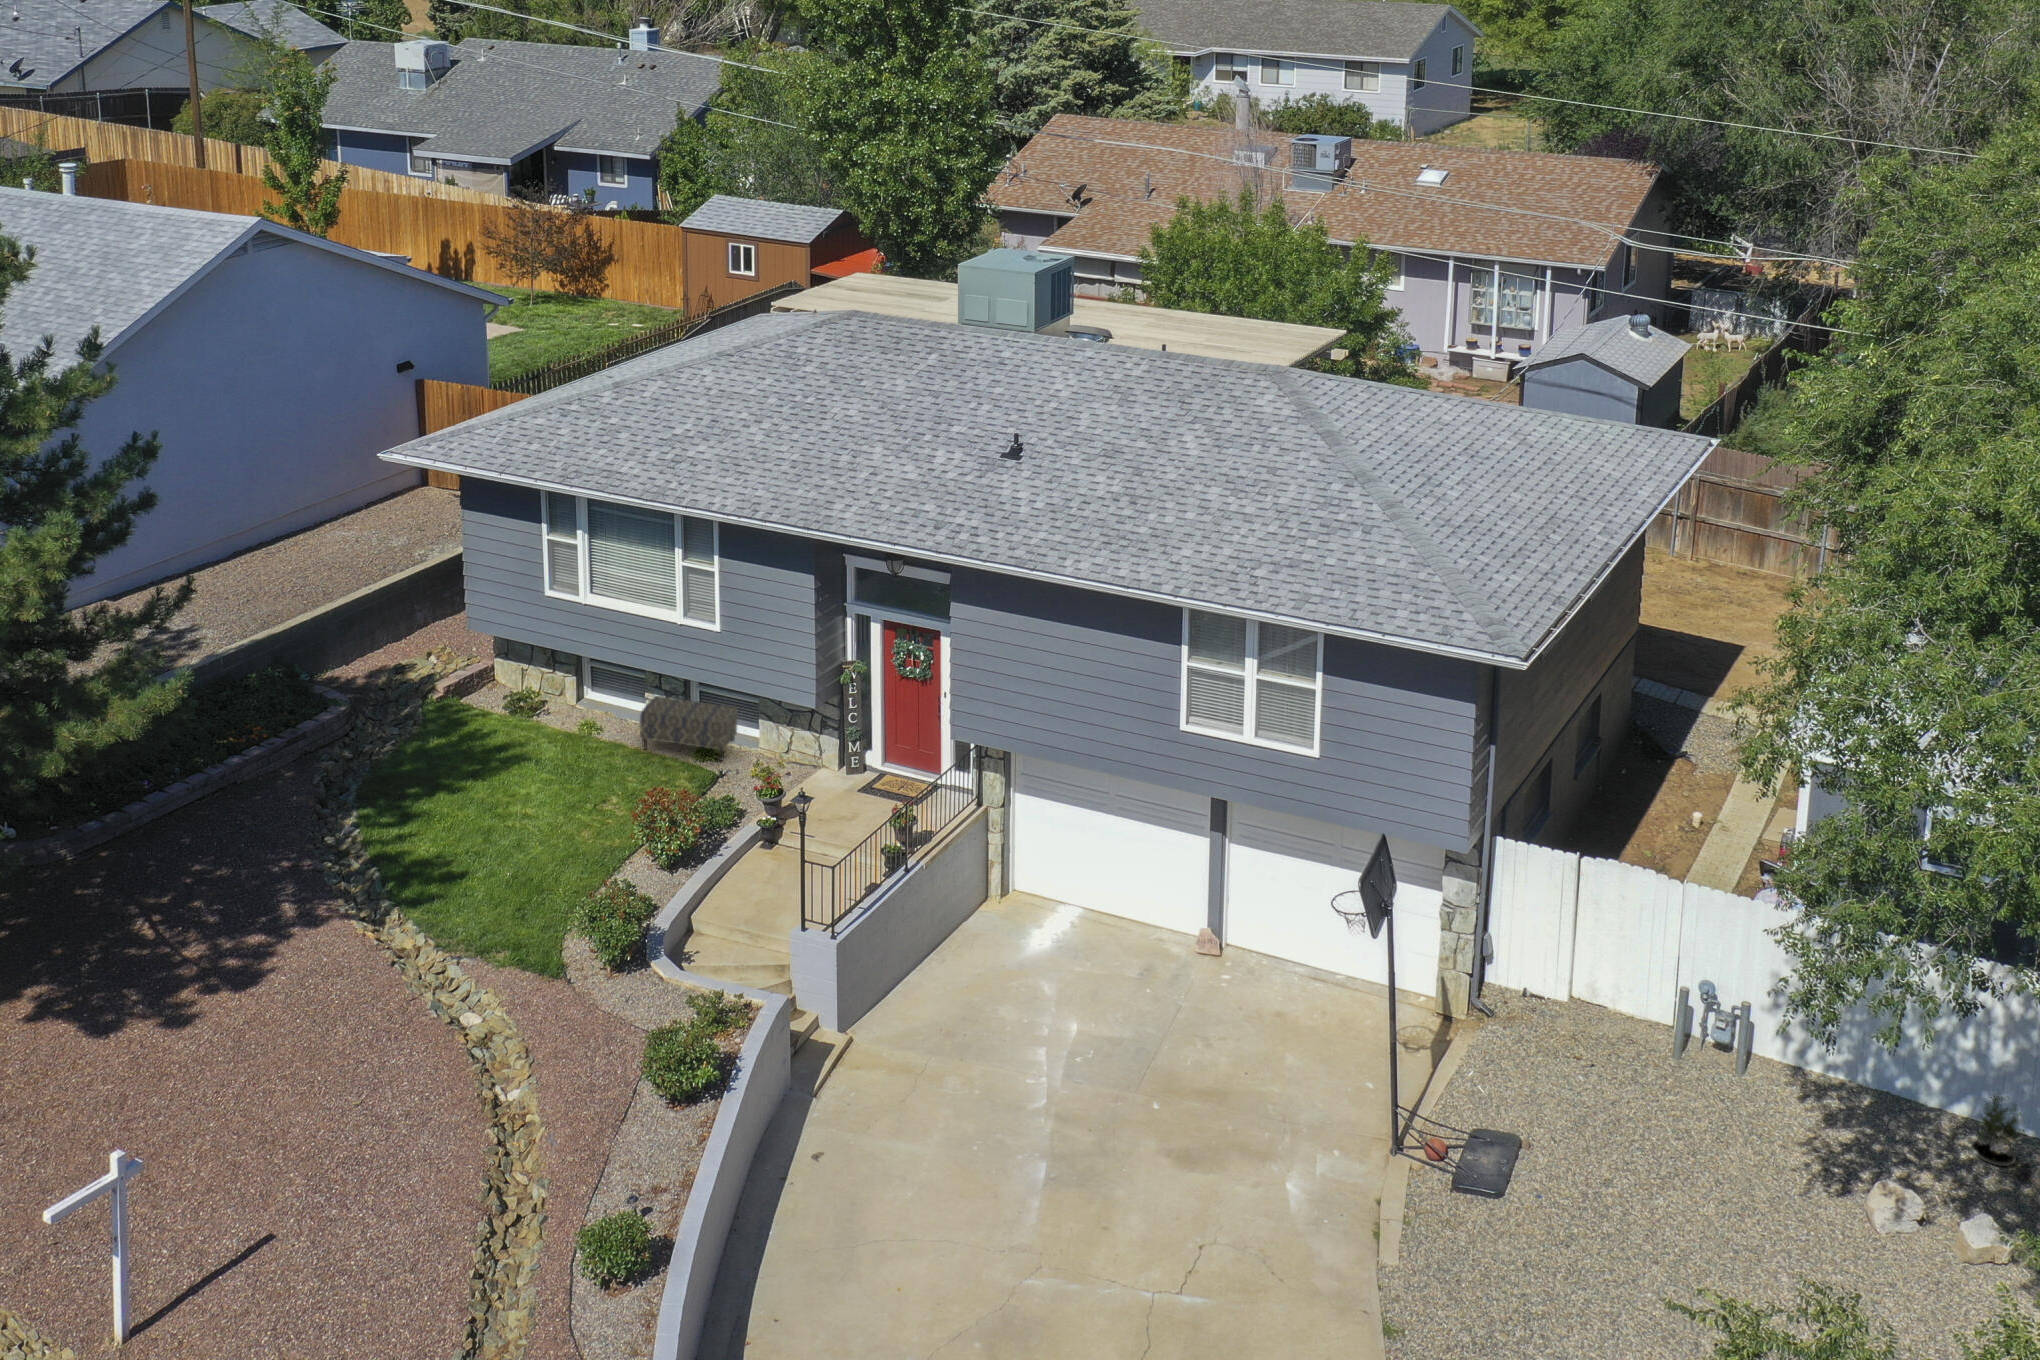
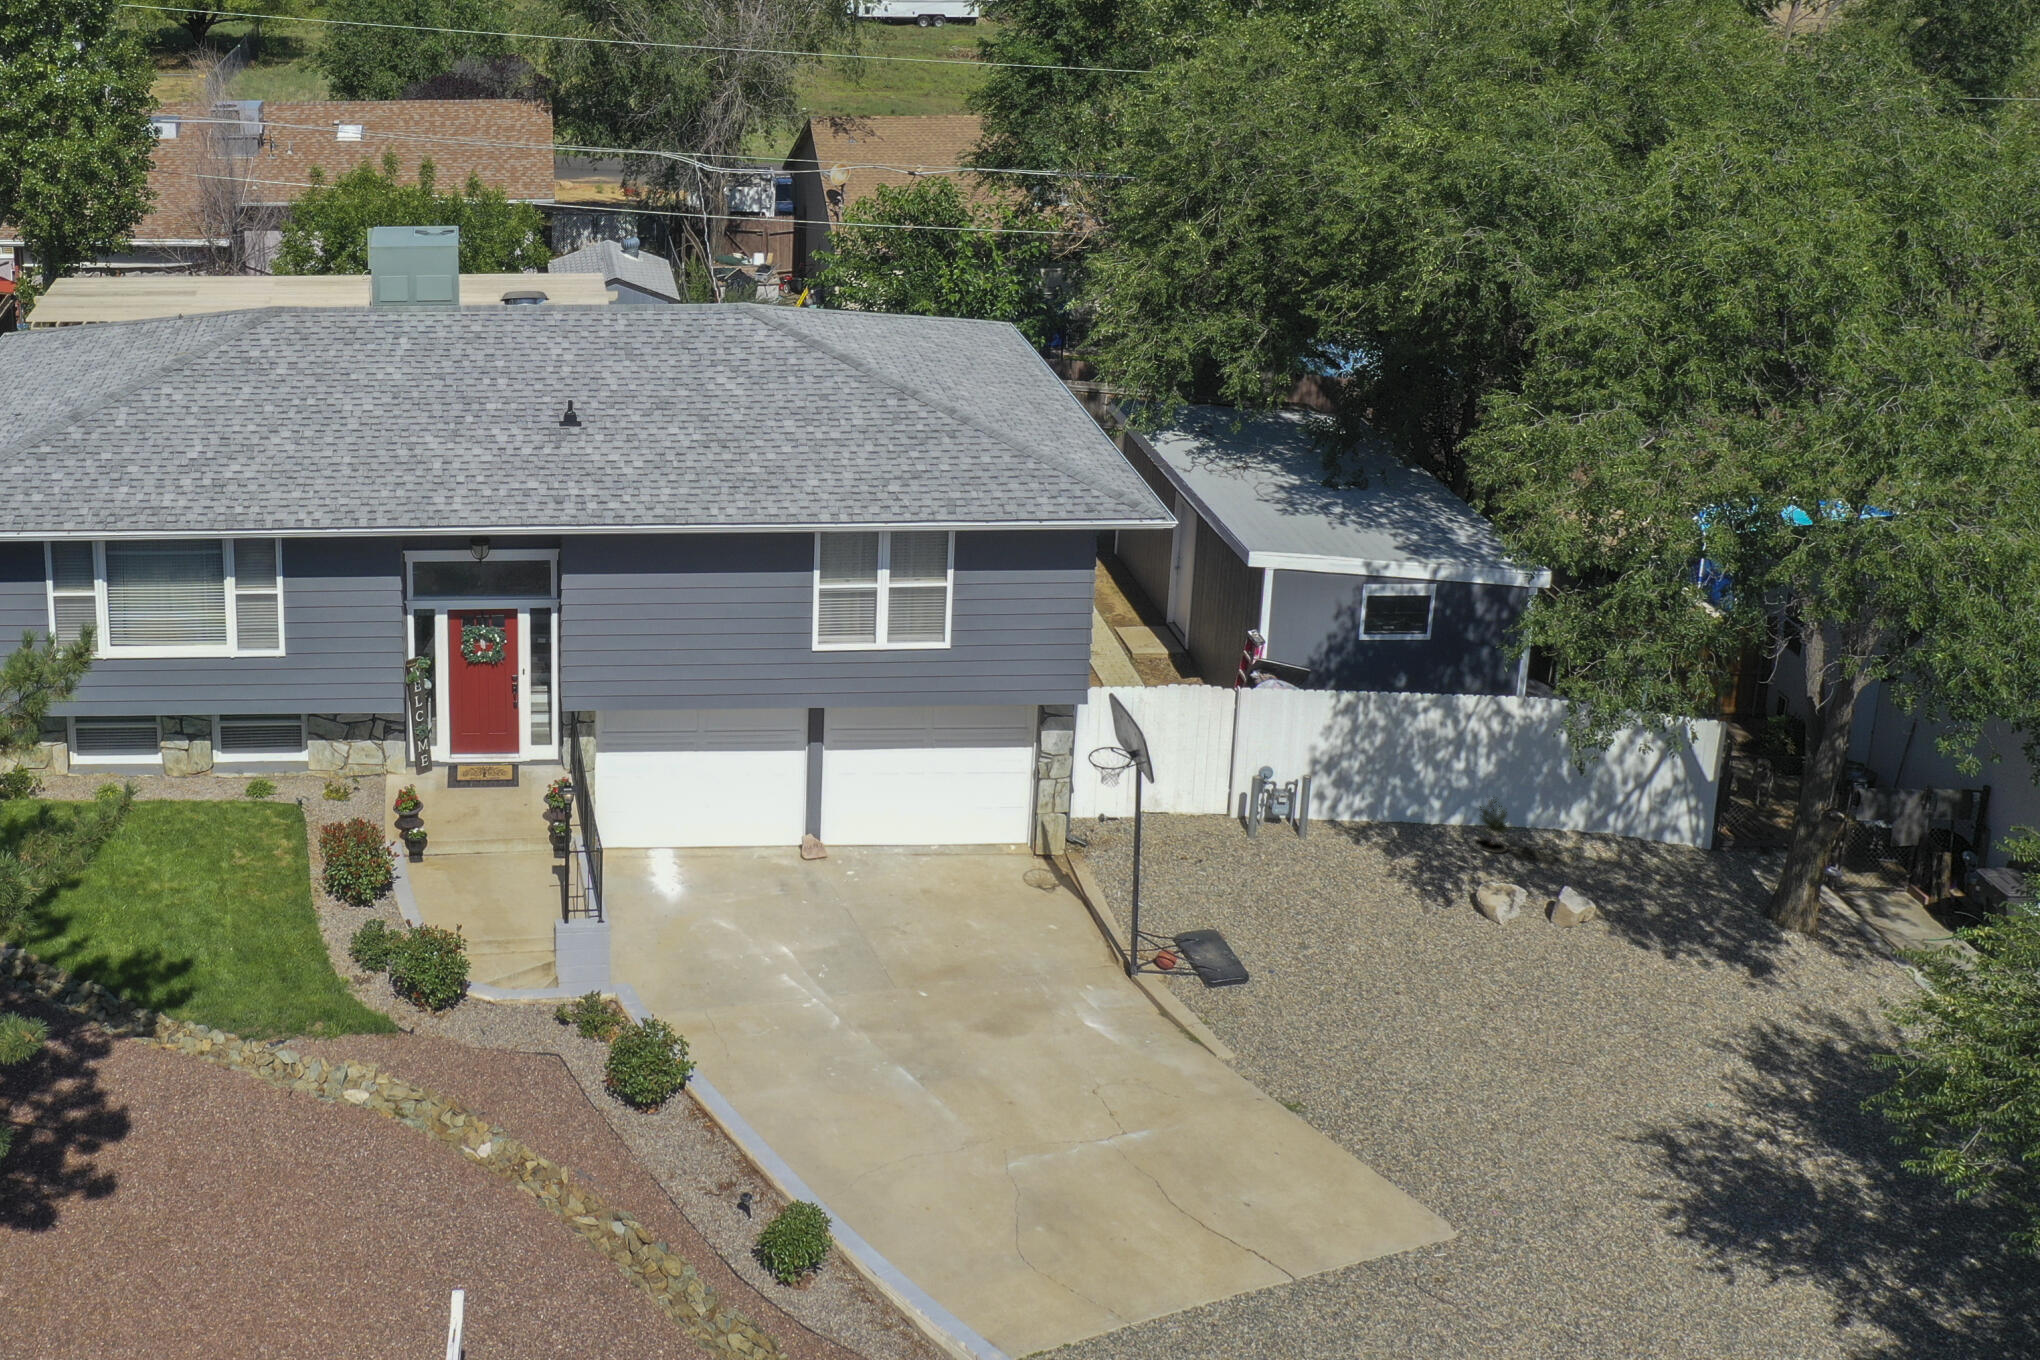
bench: present [640,696,738,761] -> none [178,734,278,800]

